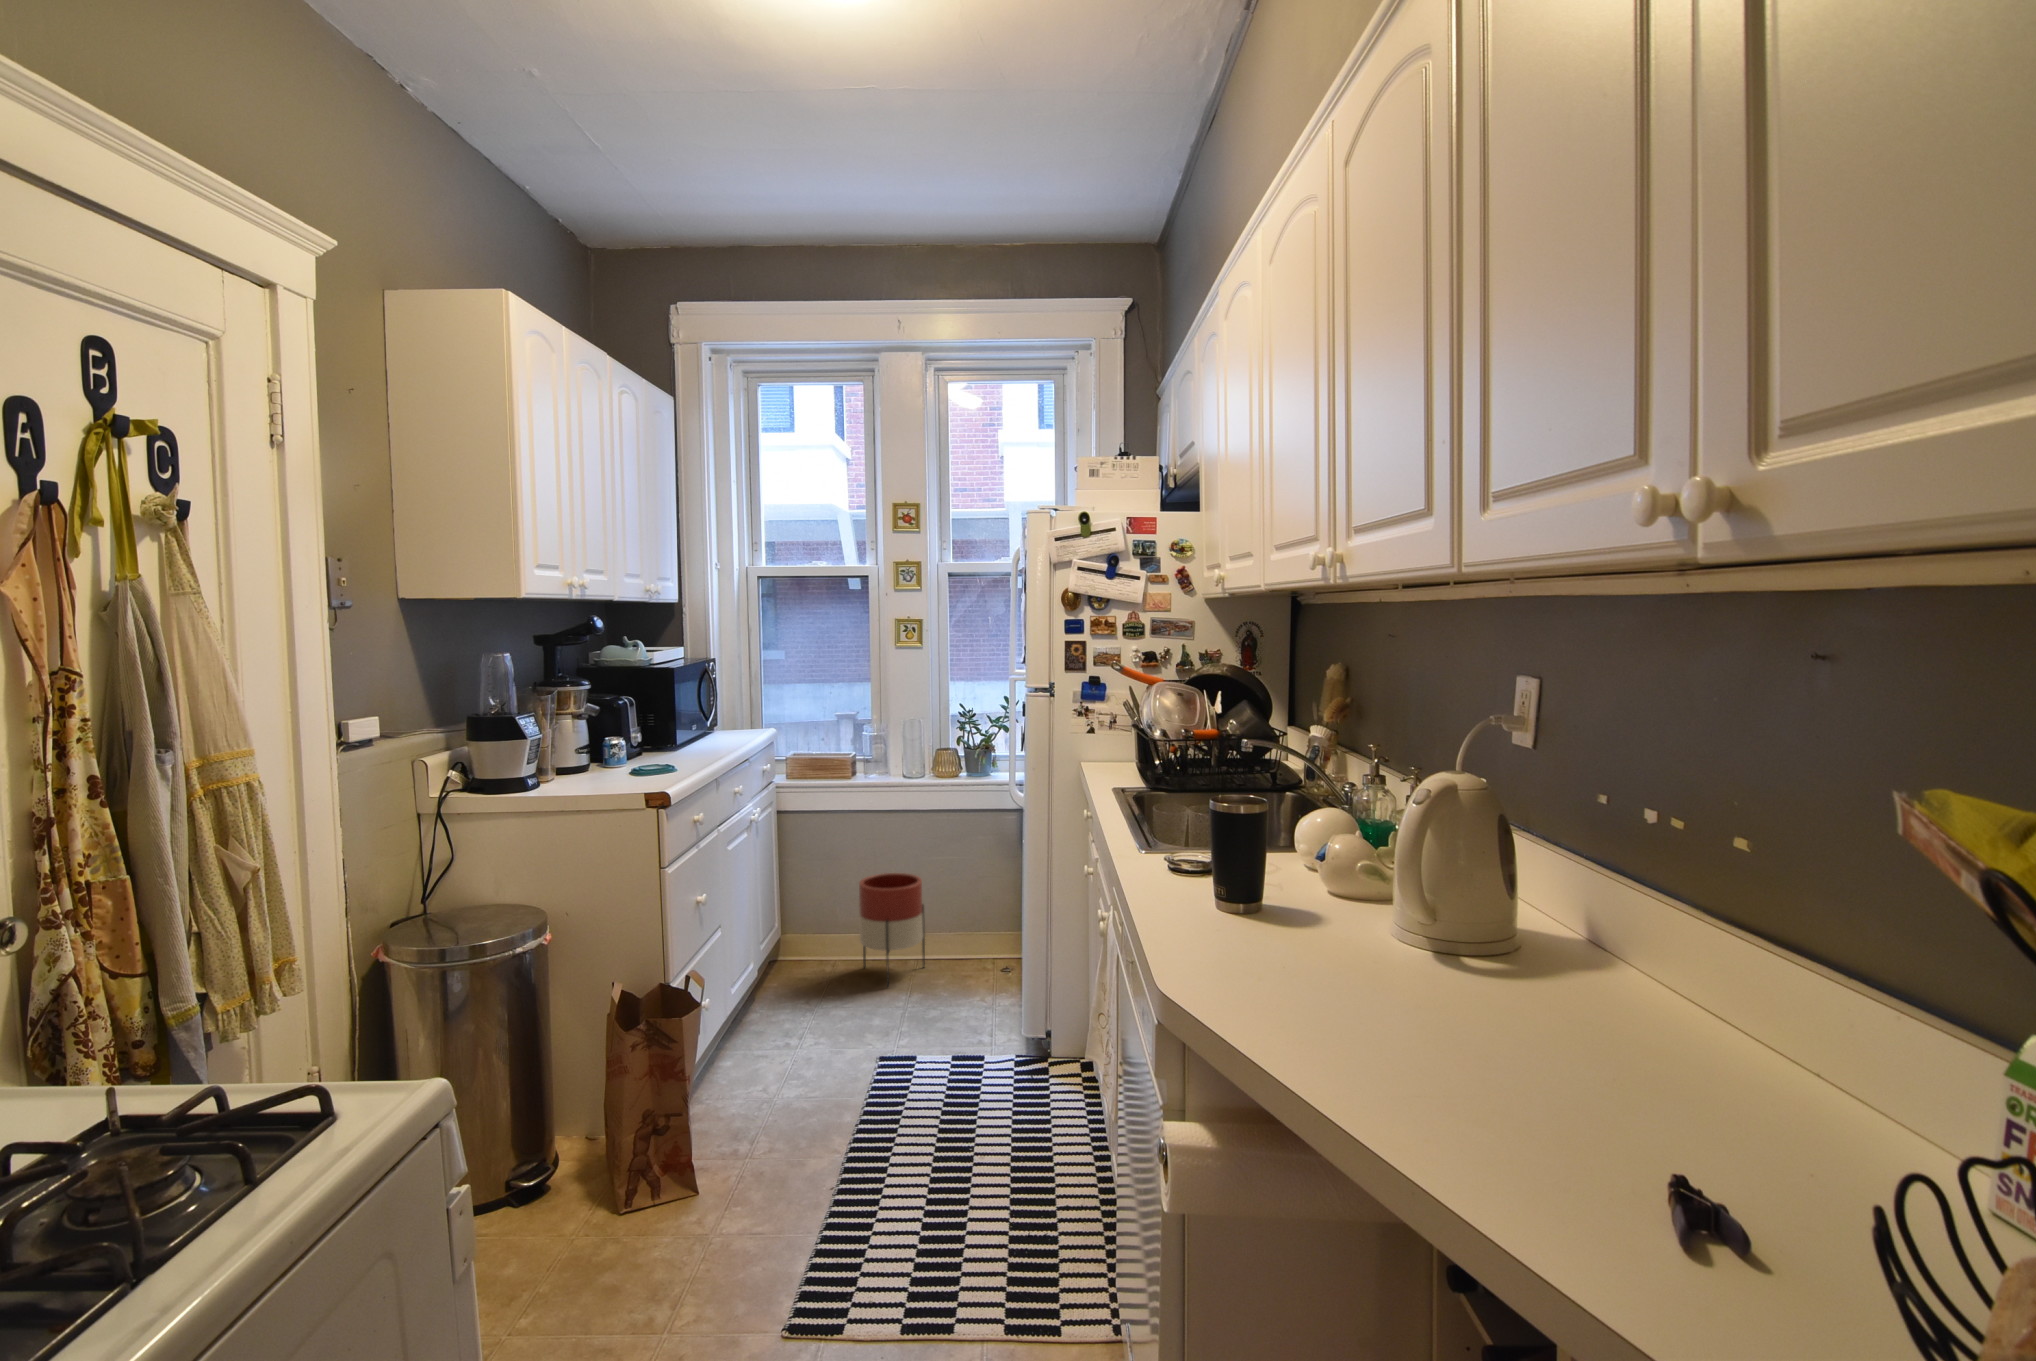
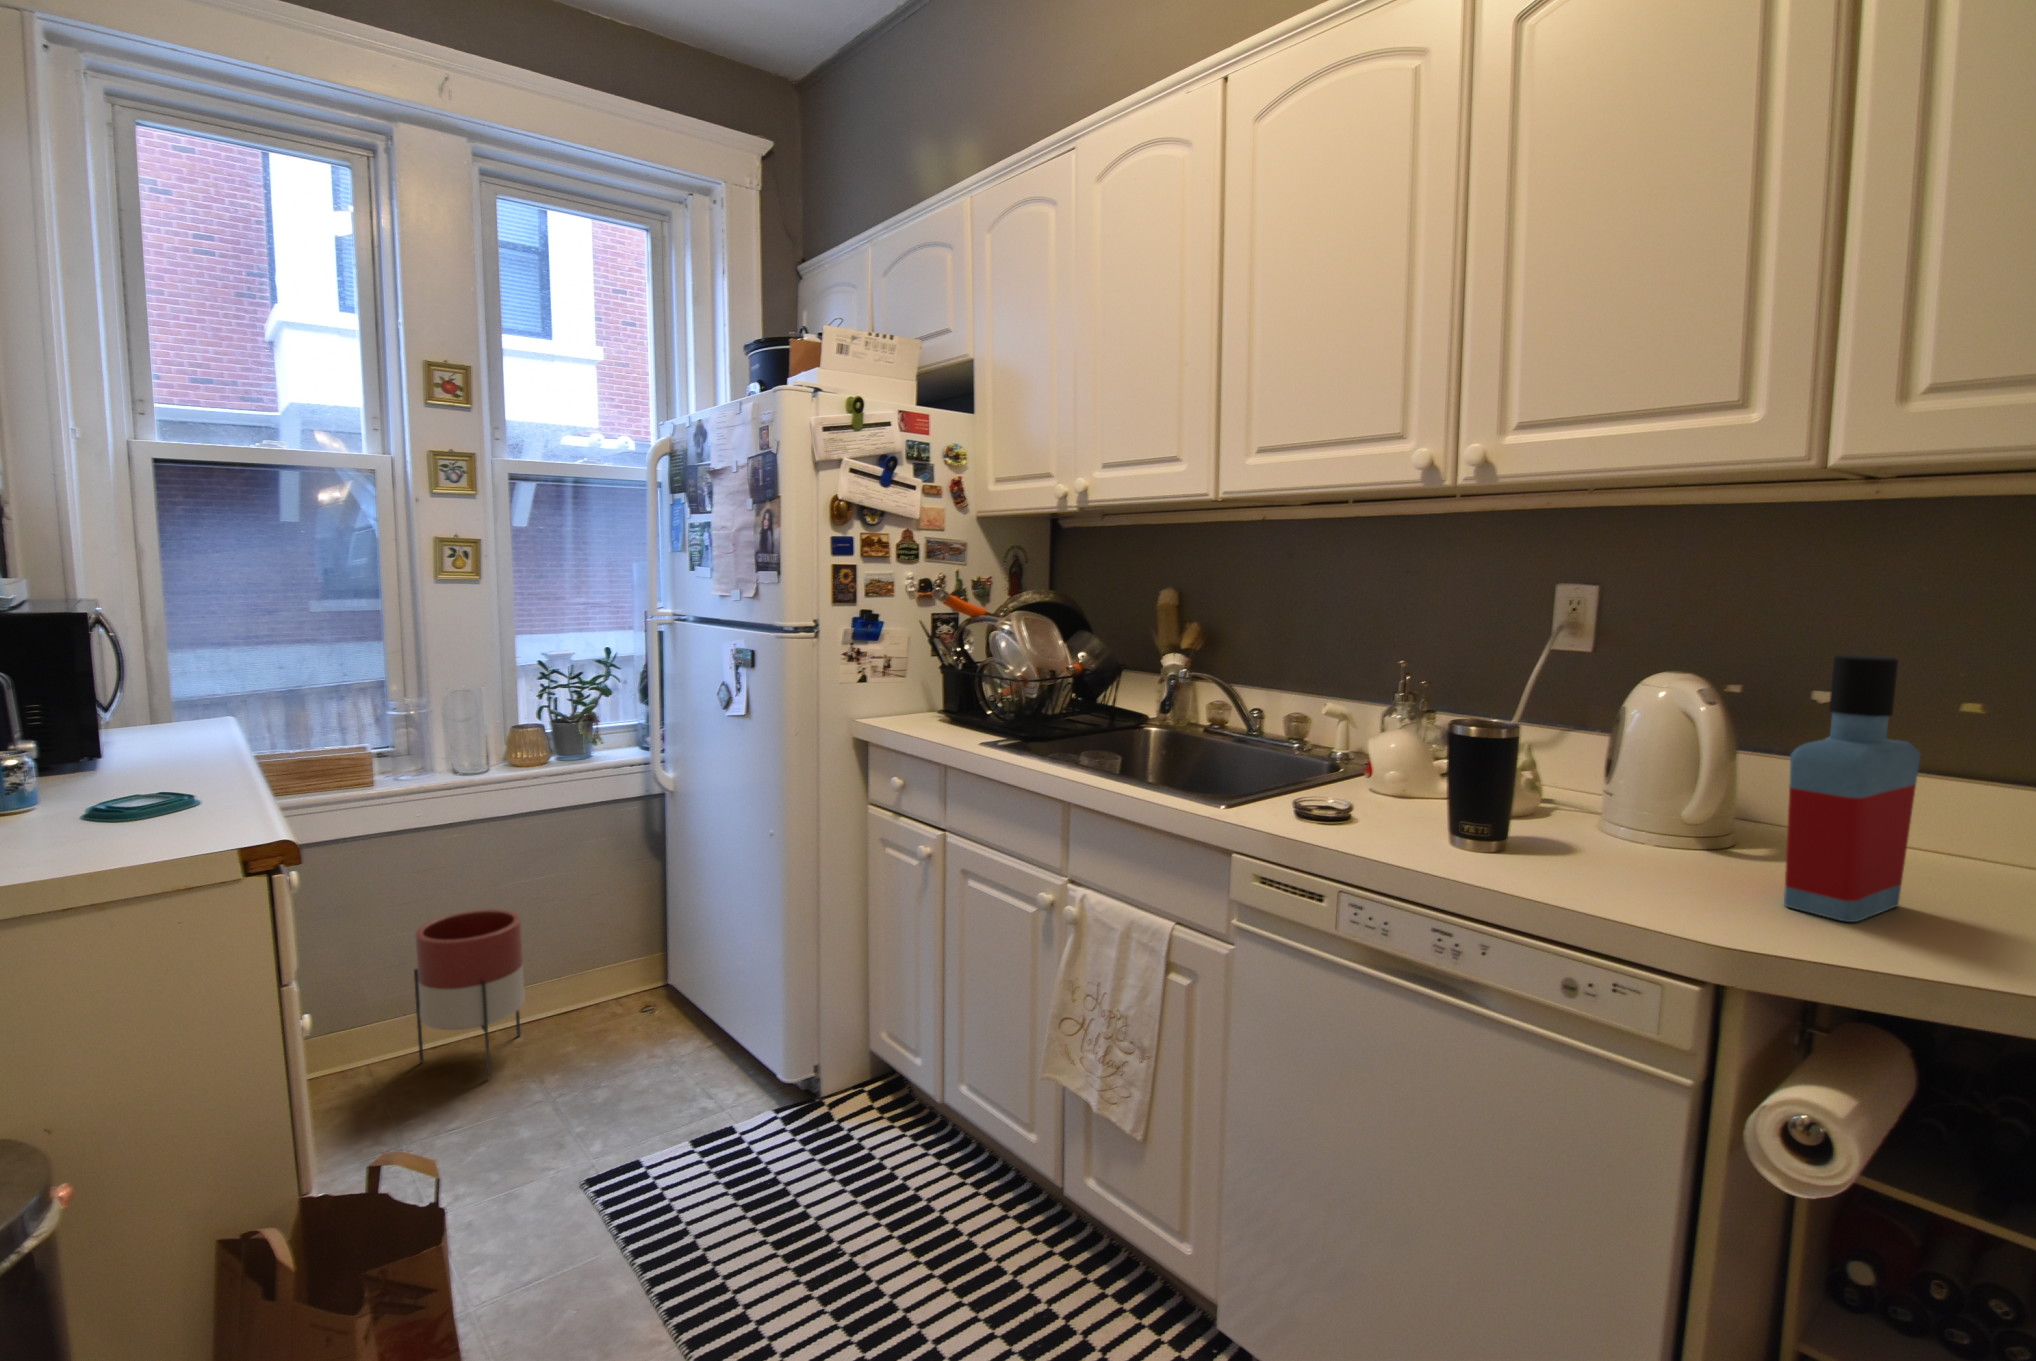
bottle: none [1316,762,1471,1017] -> present [1784,654,1921,922]

